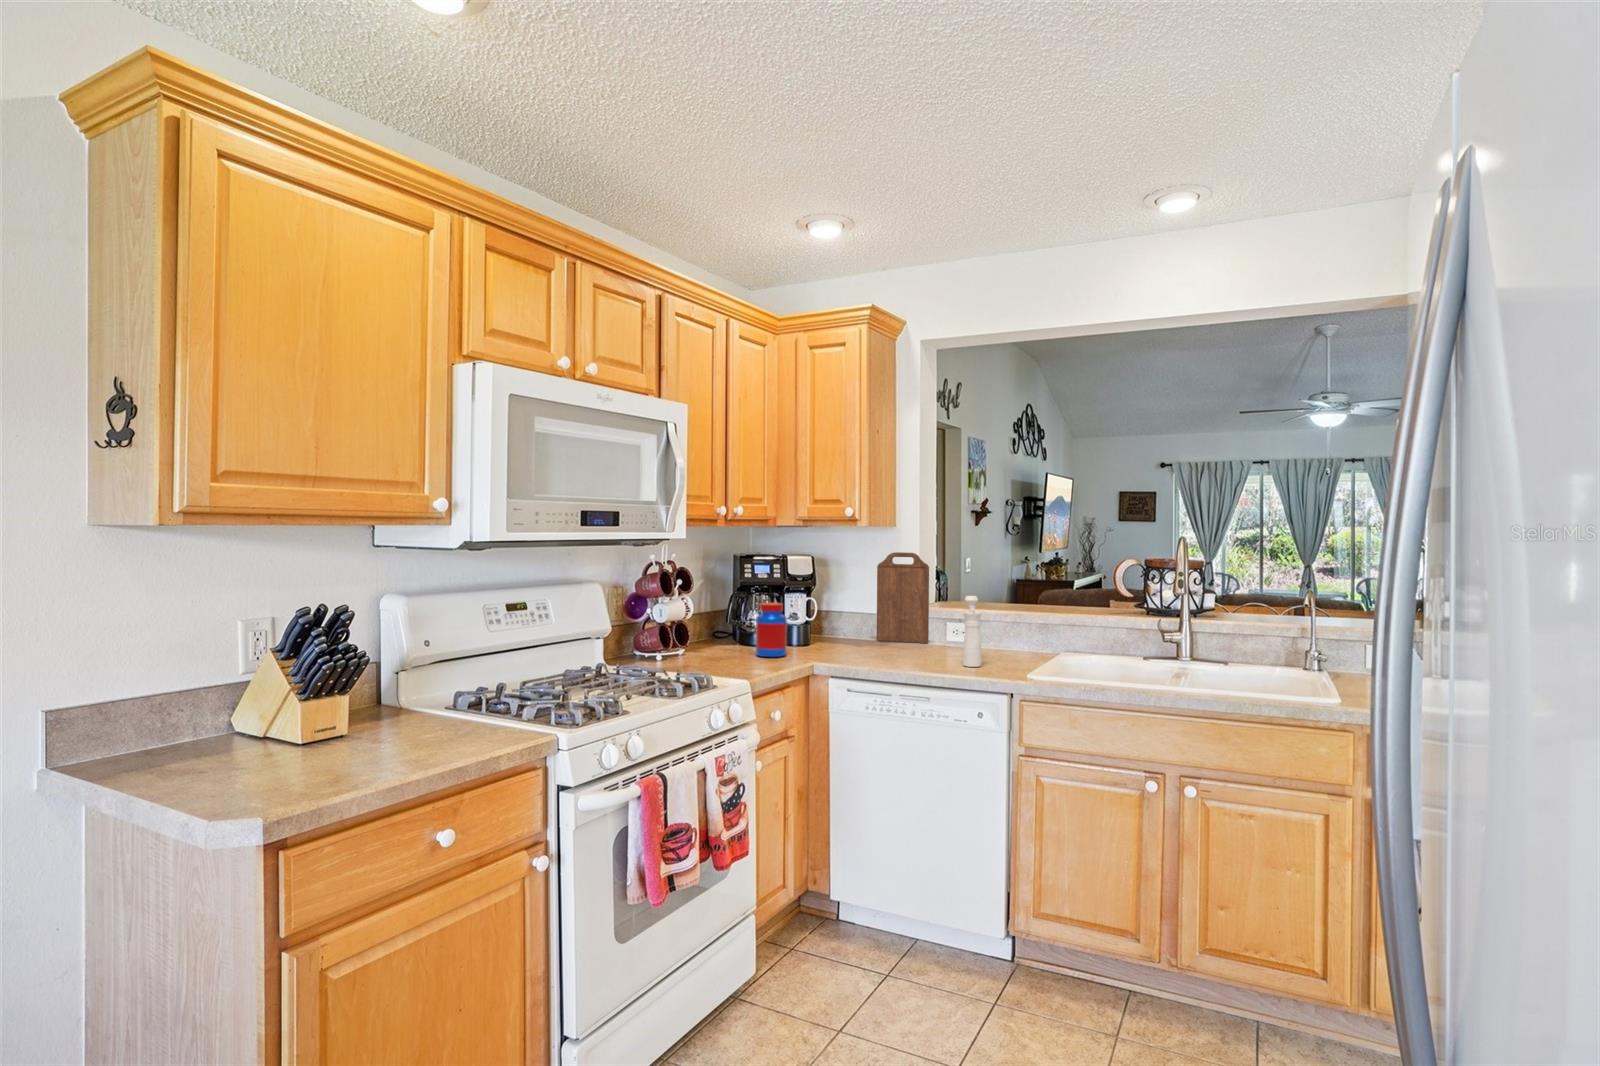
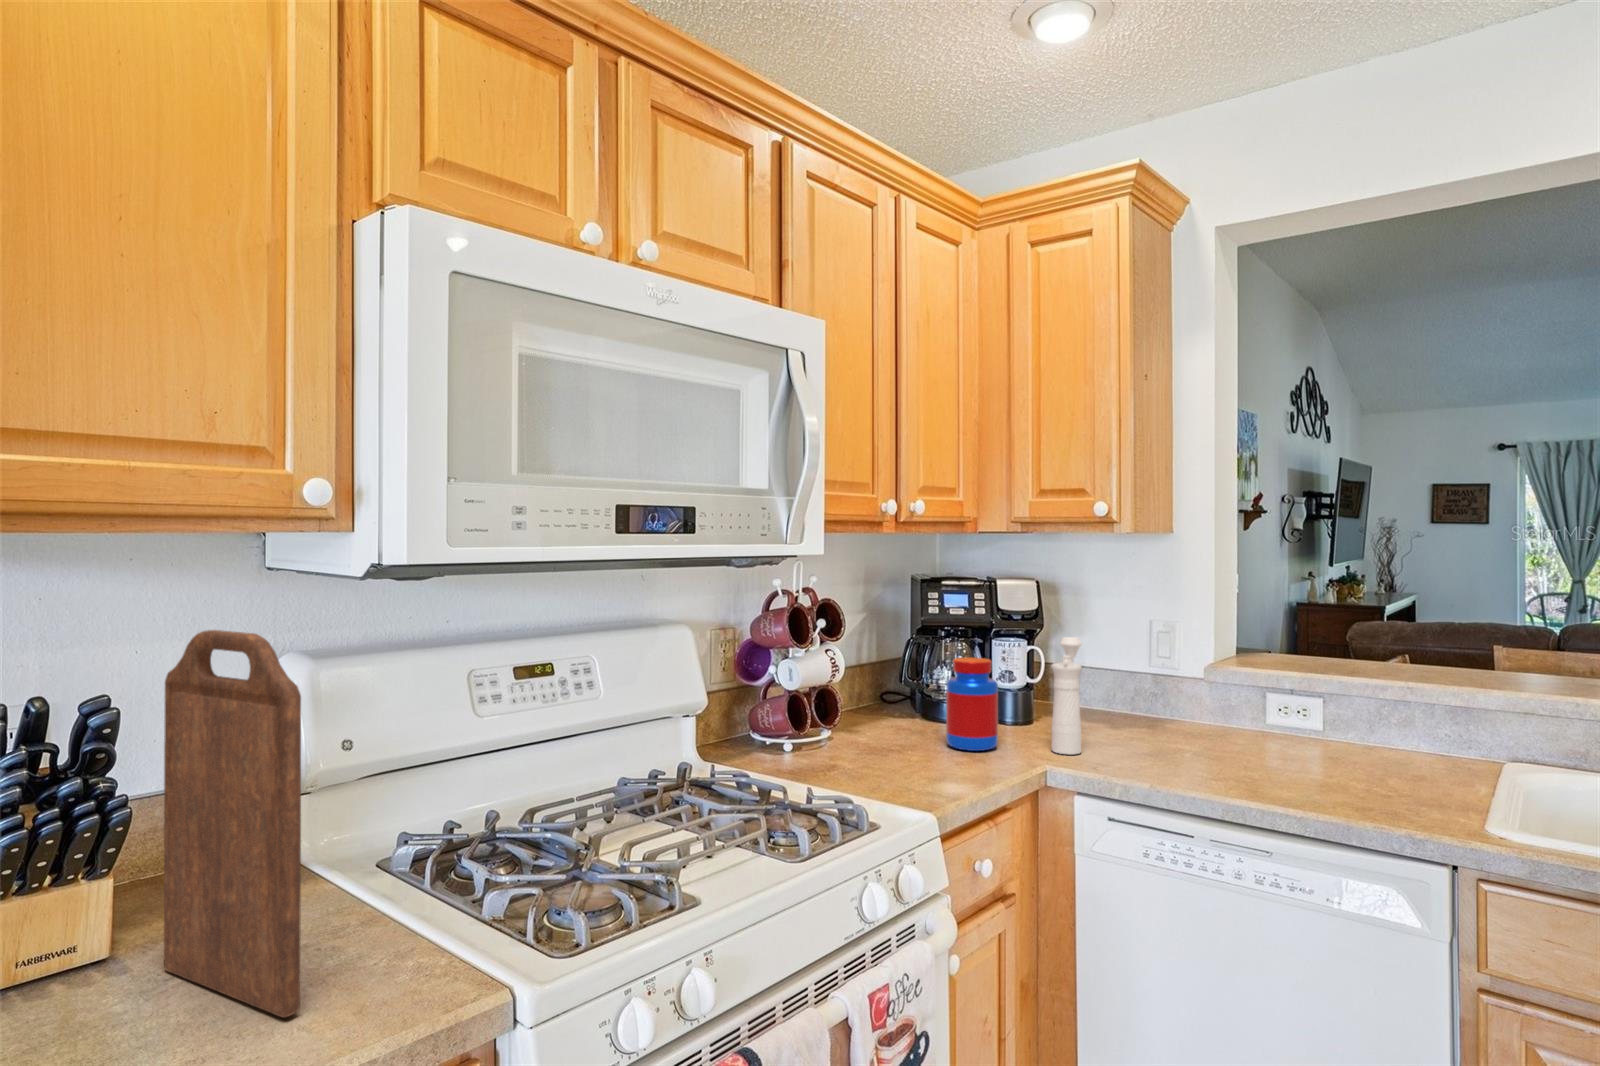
cutting board: present [877,552,929,643] -> present [164,630,301,1017]
pepper mill: present [963,596,982,667] -> present [1052,637,1082,755]

